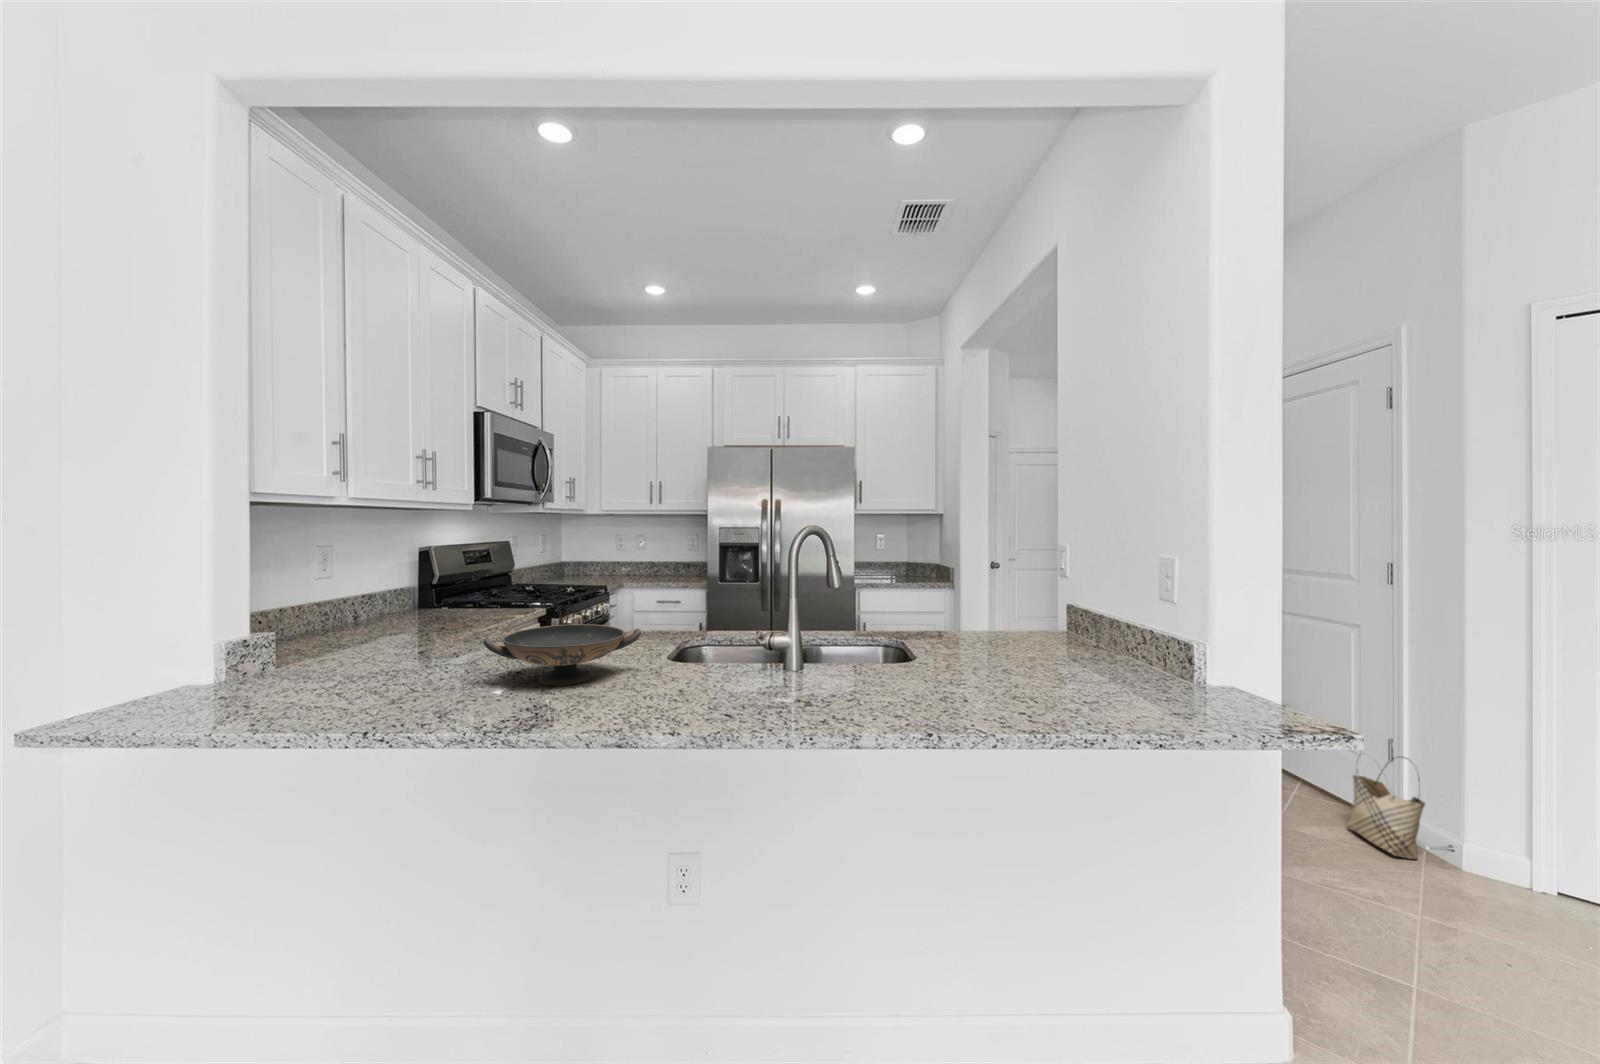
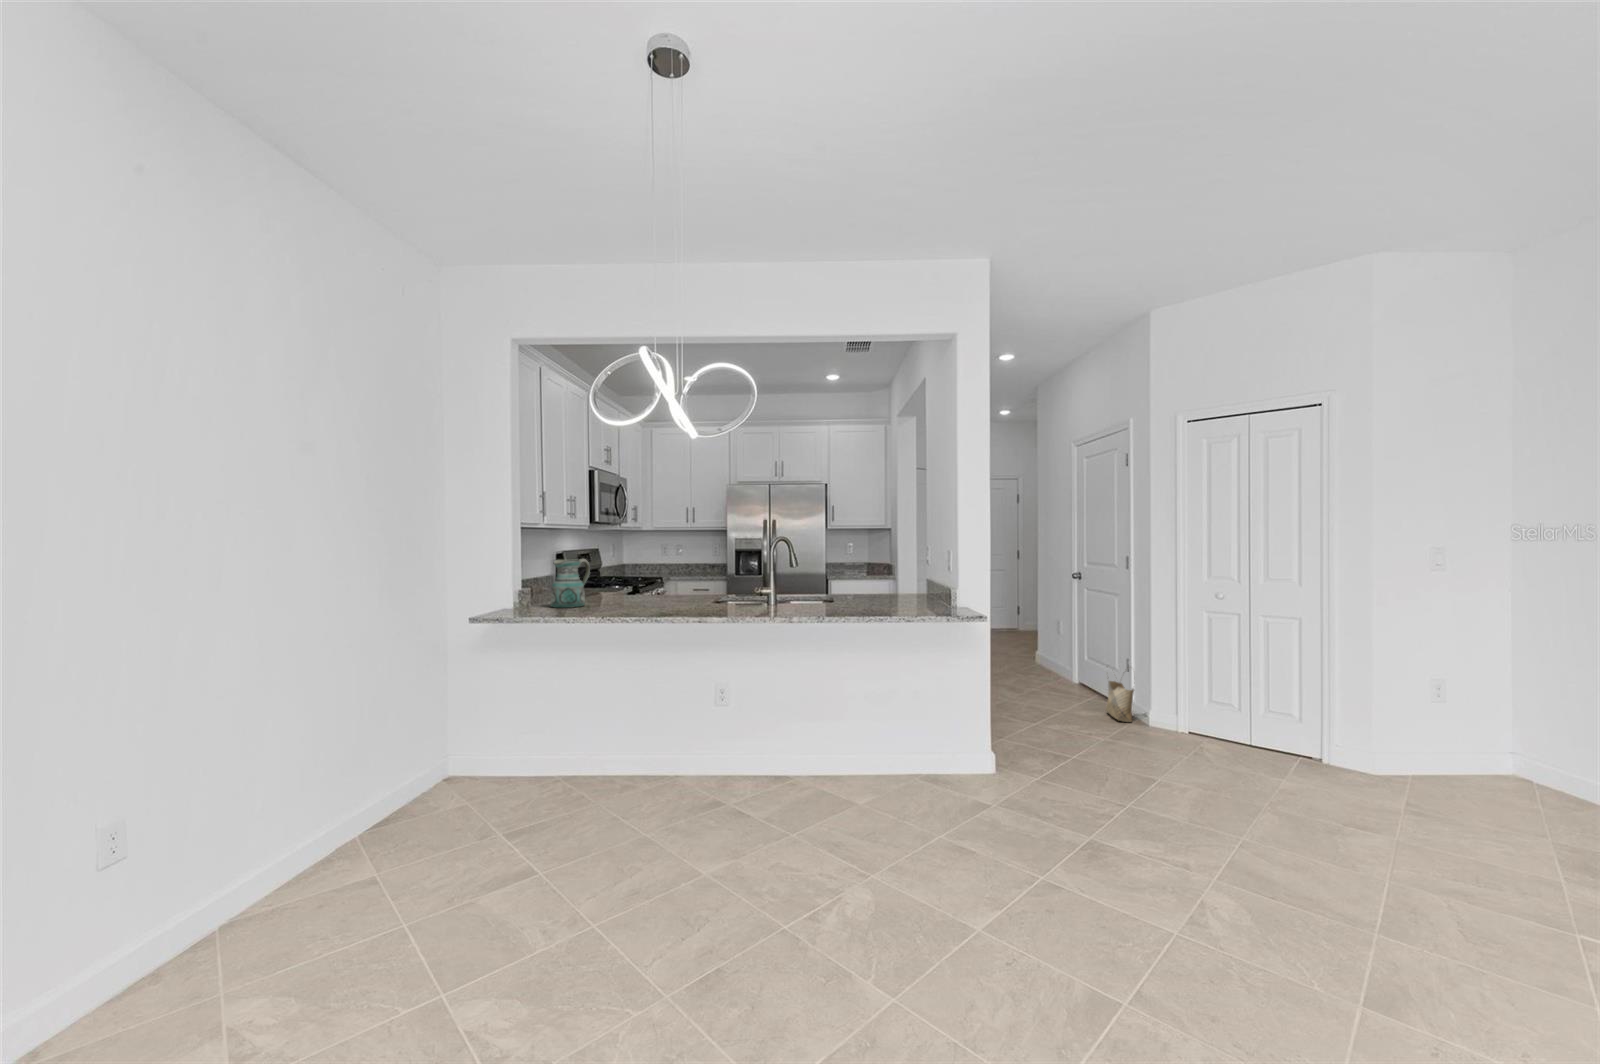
ceramic pitcher: none [277,573,393,695] -> present [551,559,590,608]
decorative bowl: present [483,624,641,685] -> none [636,582,702,606]

